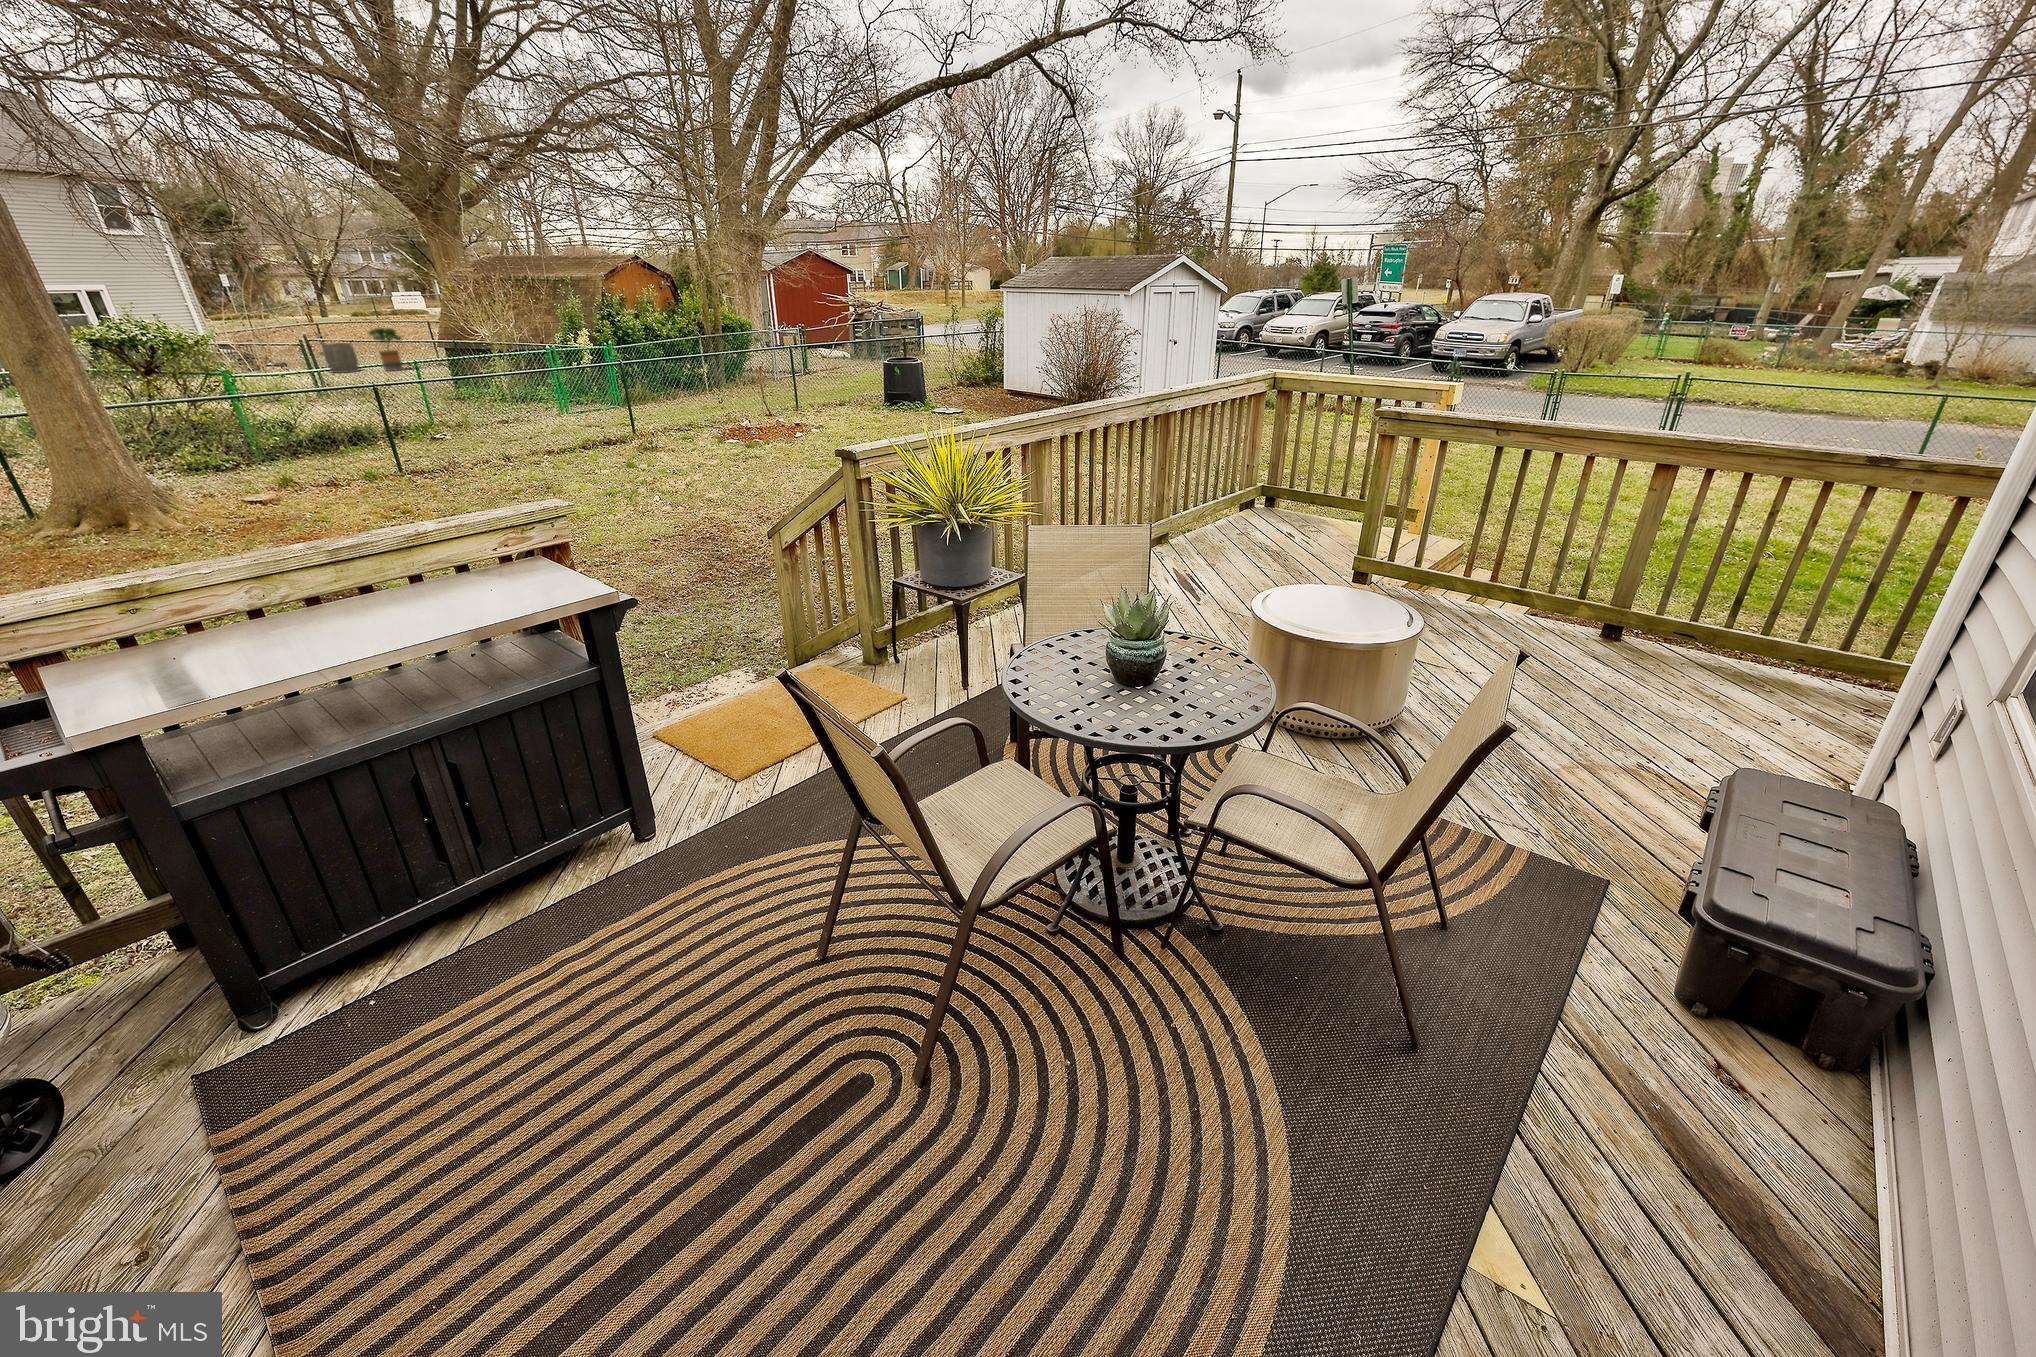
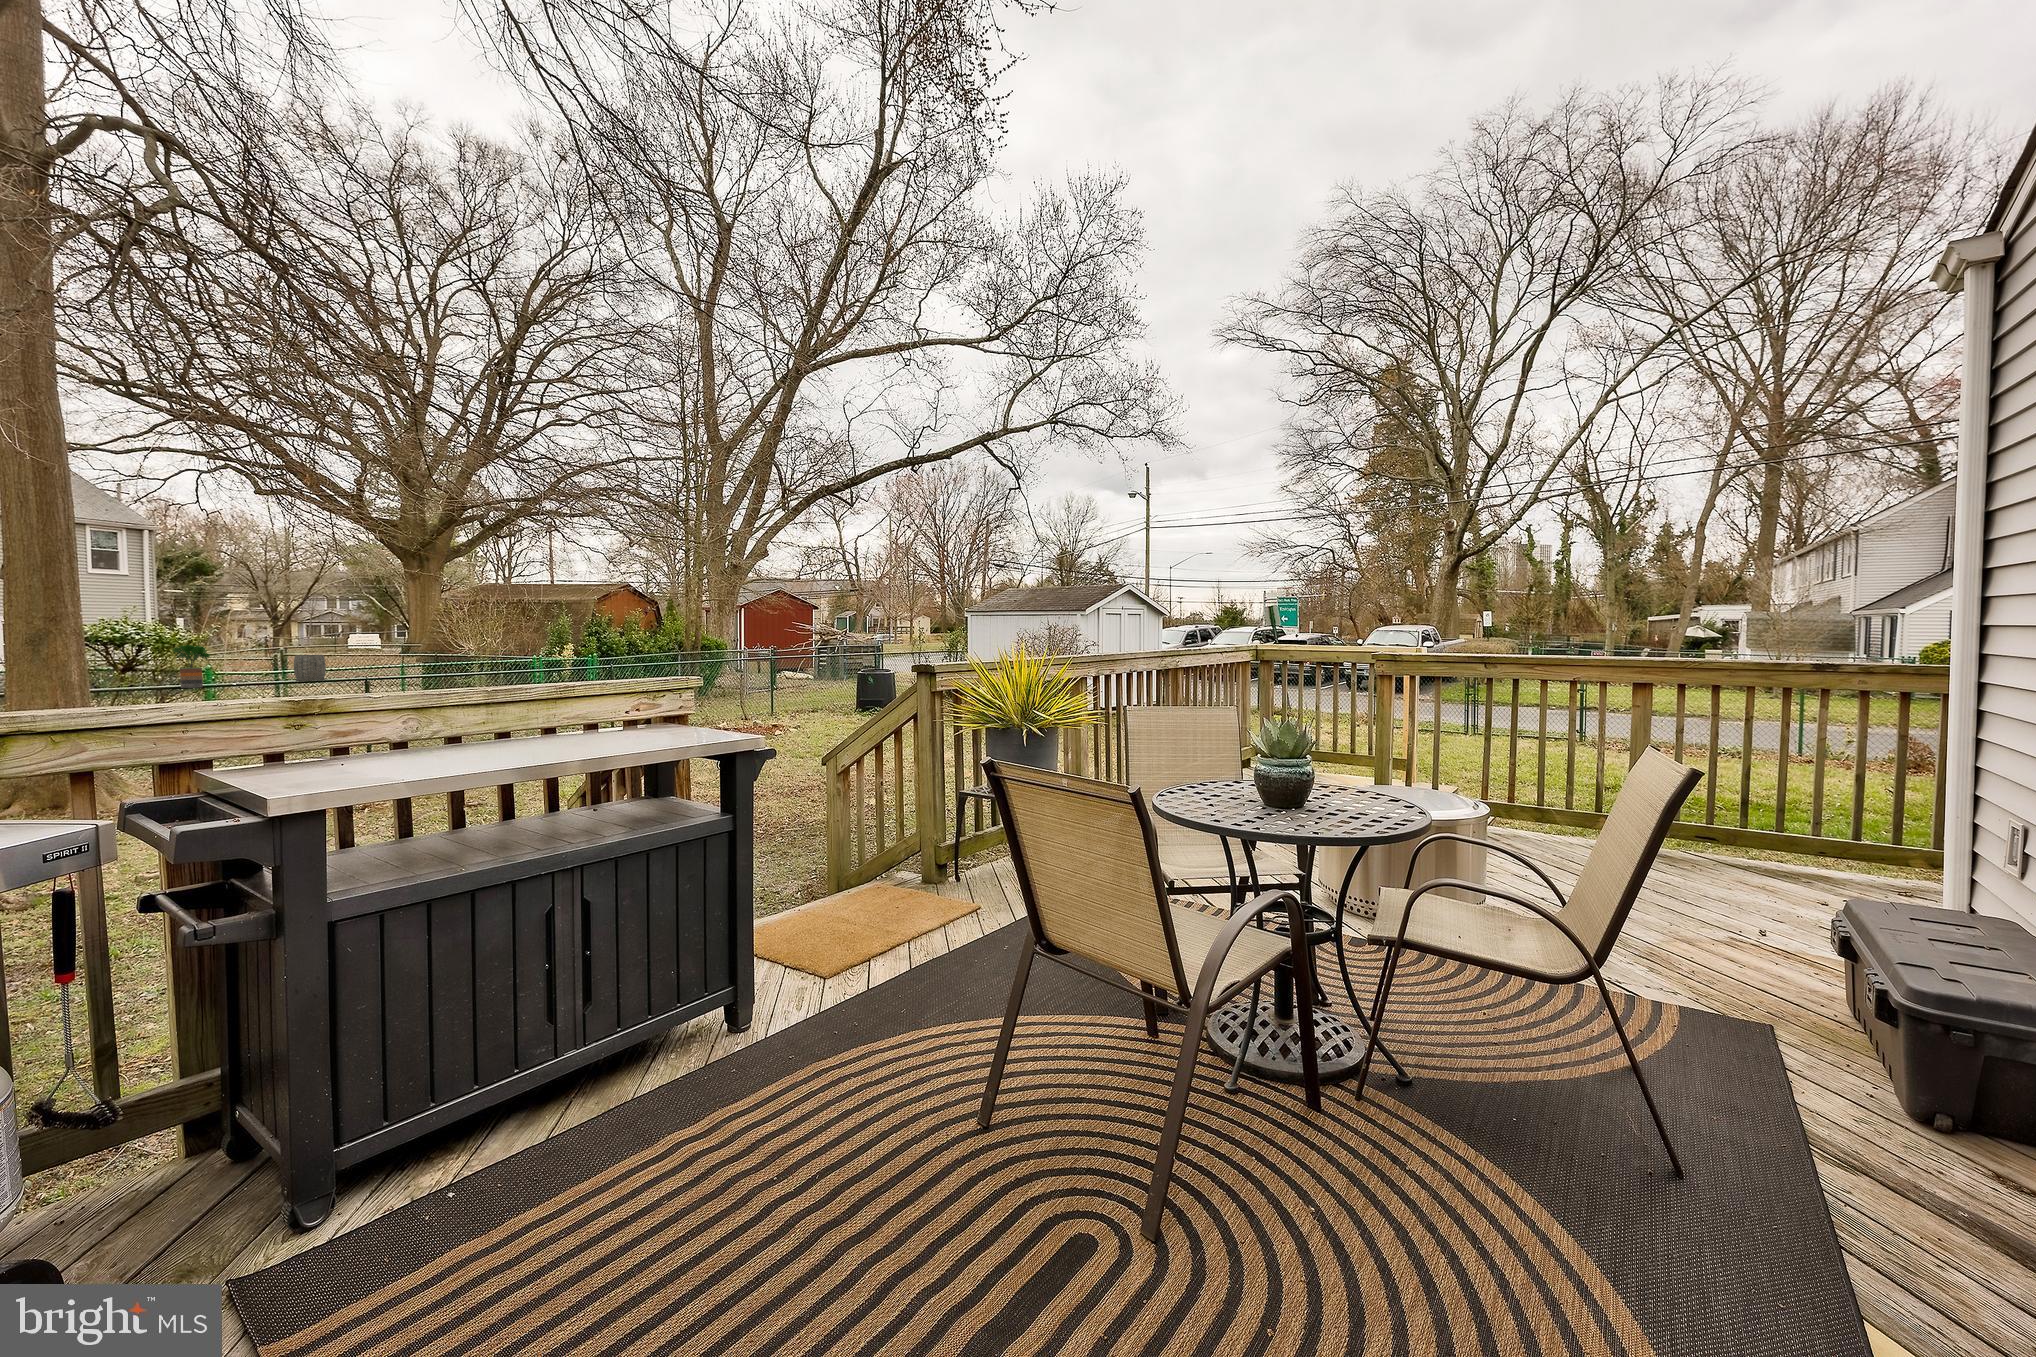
potted tree: present [369,327,403,371] -> present [173,645,210,688]

